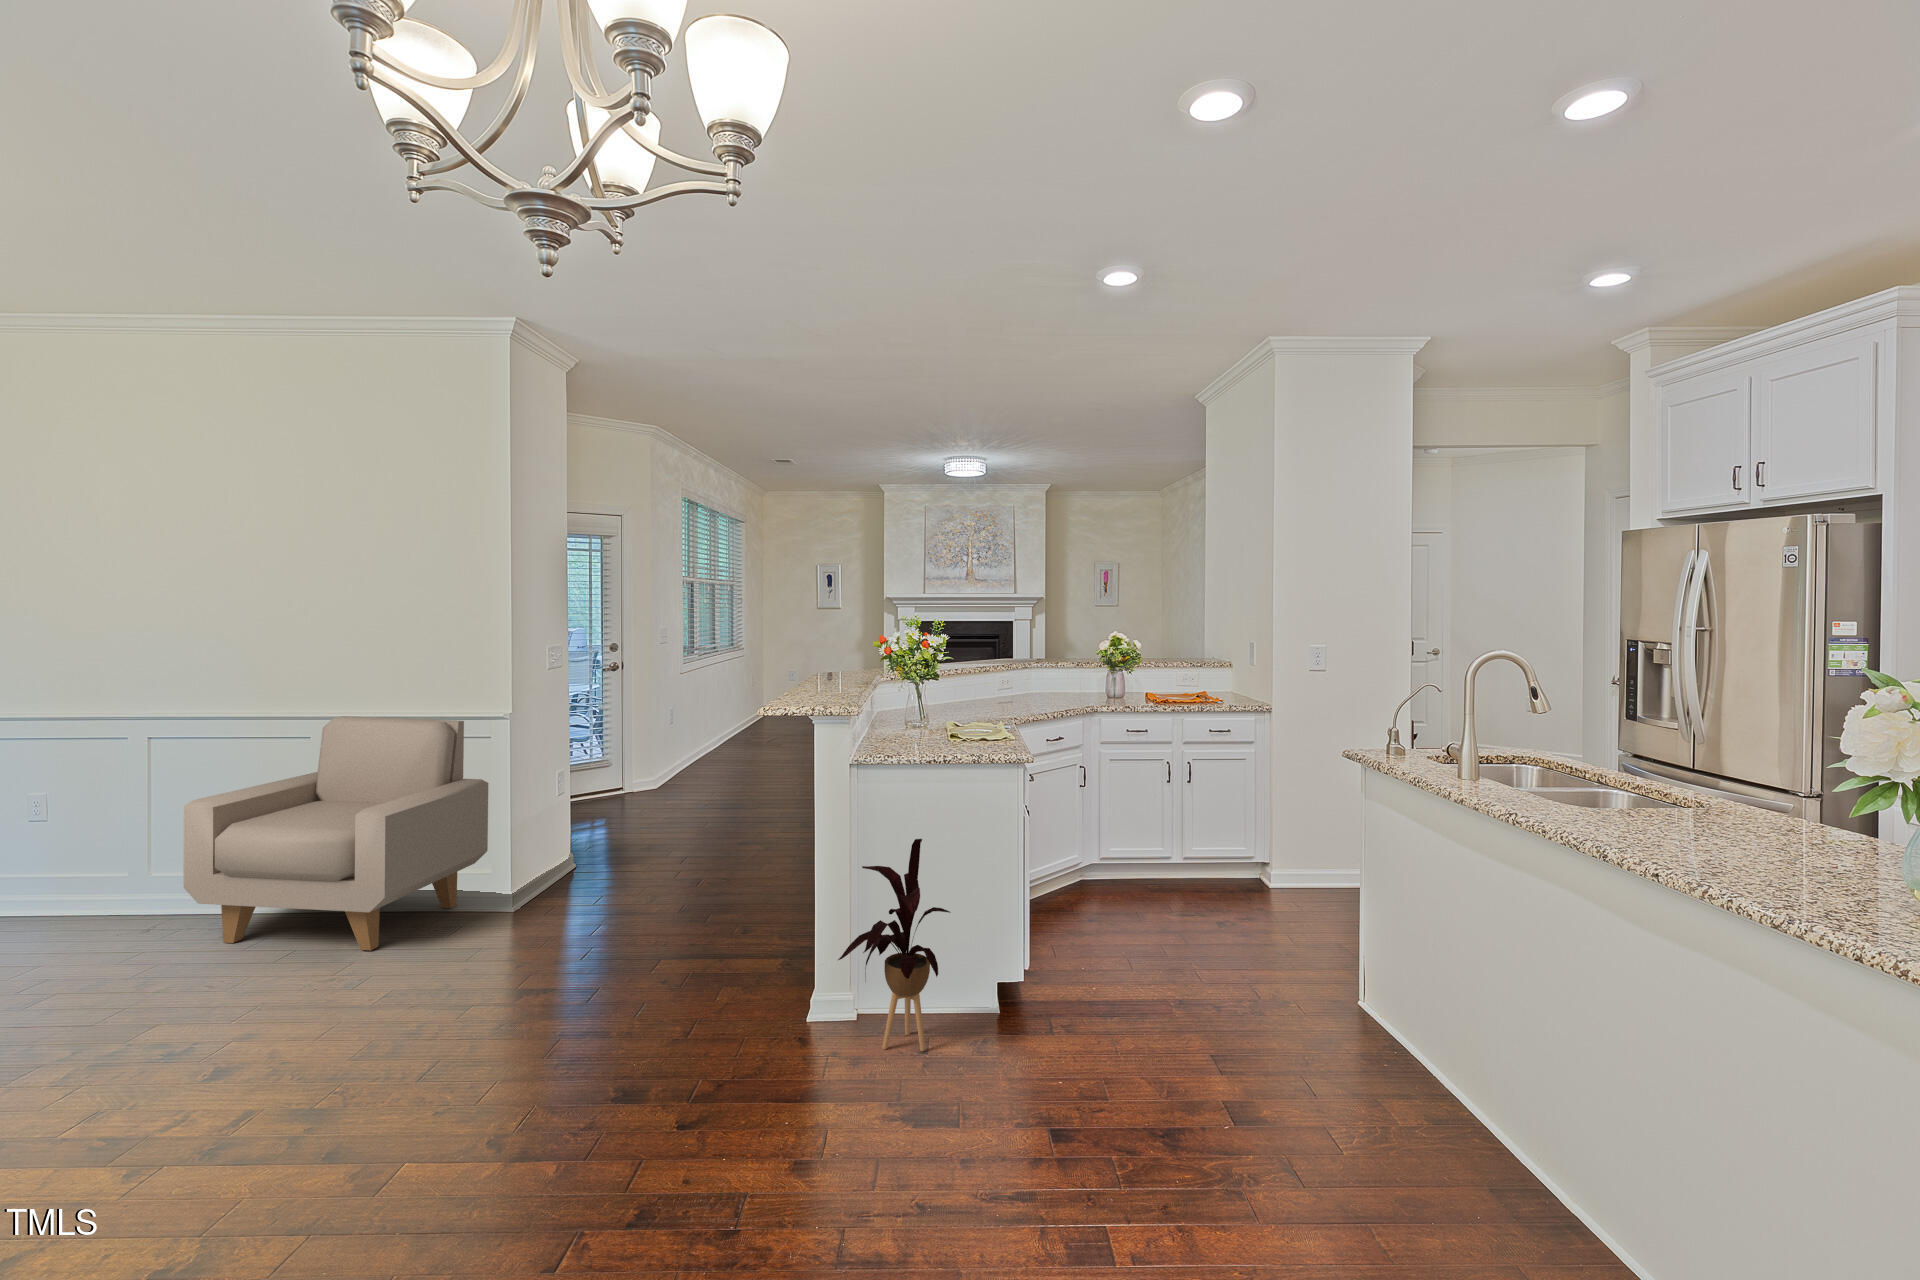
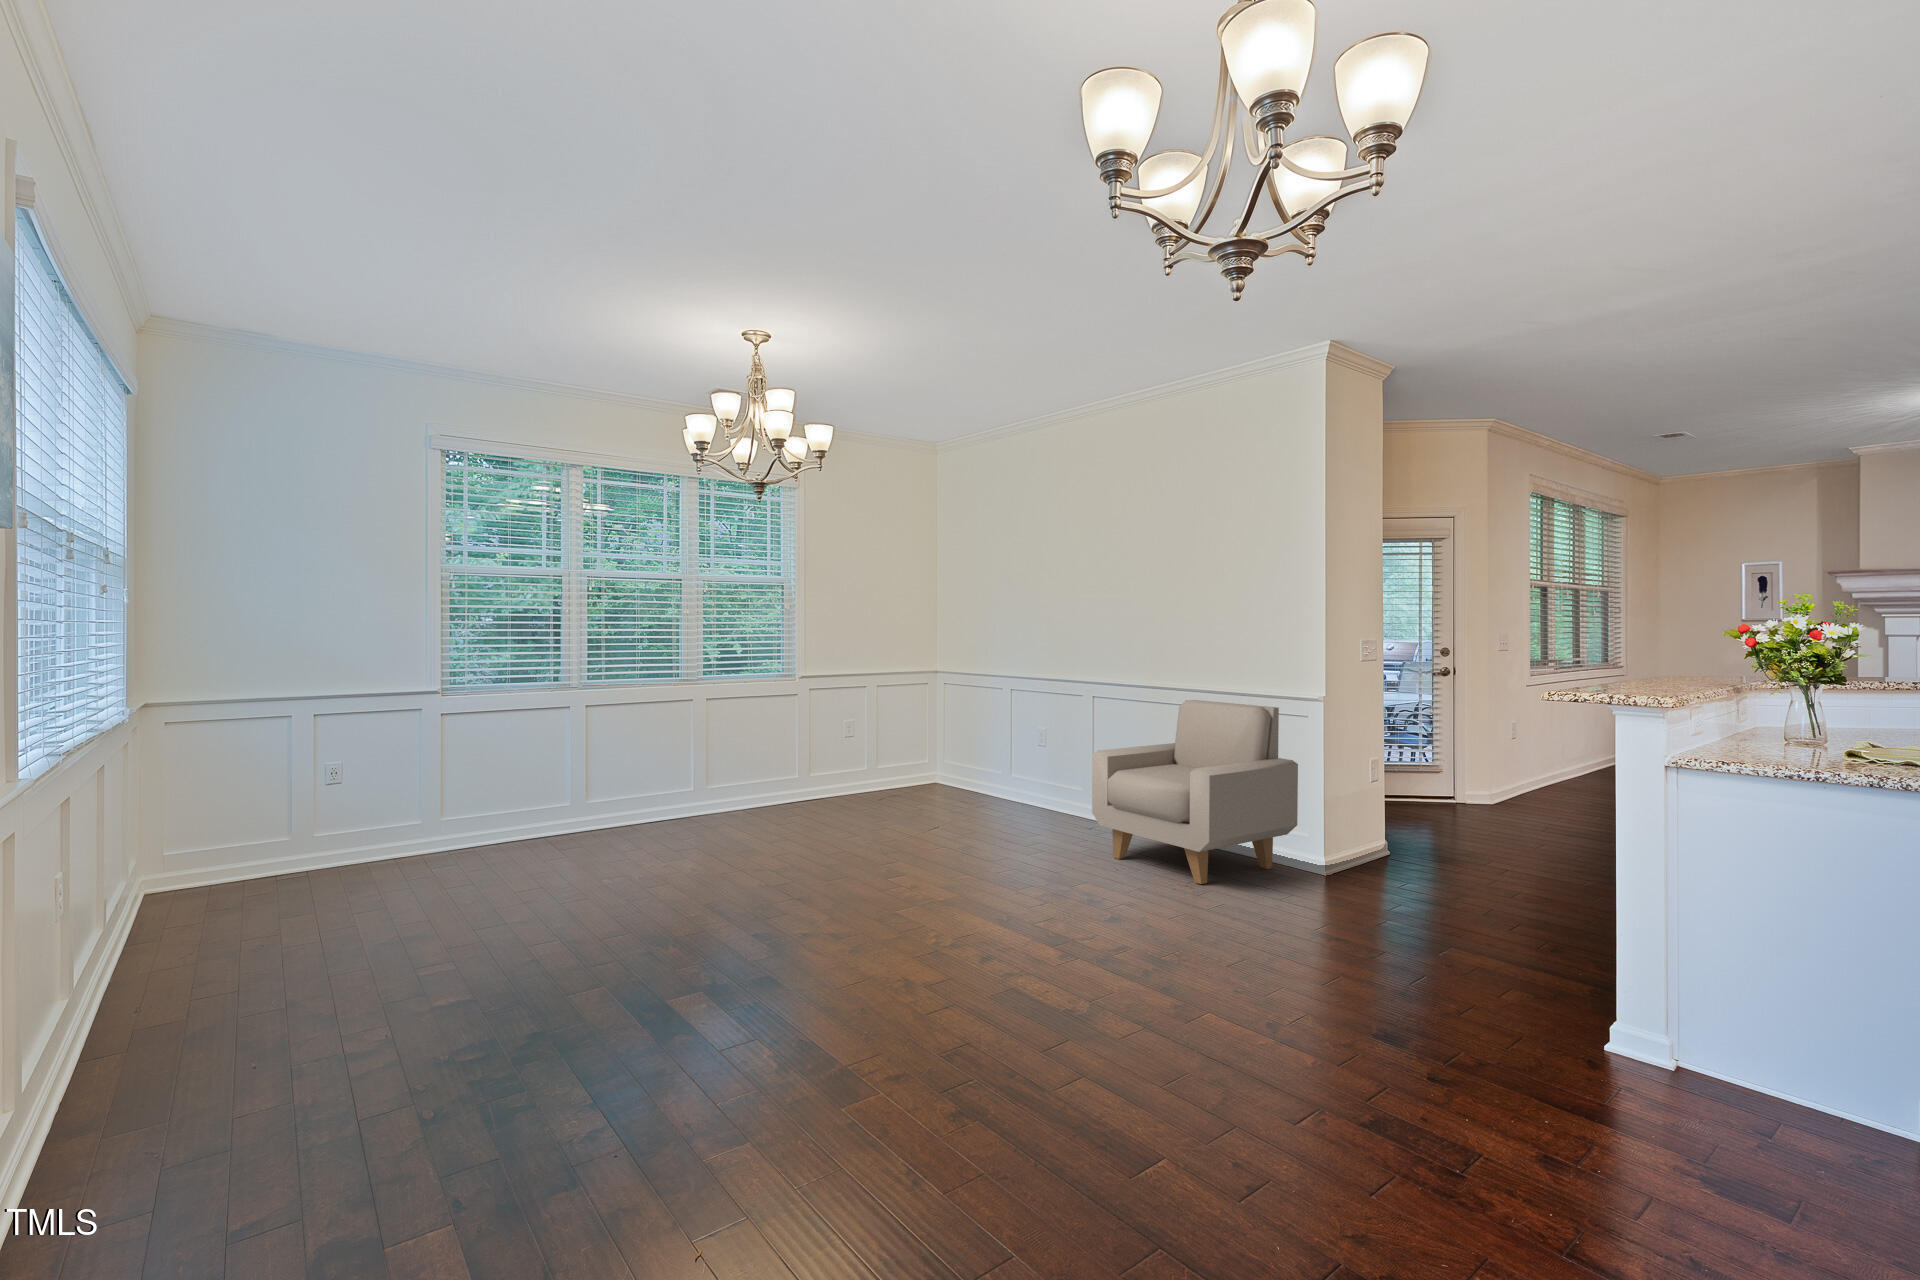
house plant: present [838,839,950,1051] -> none [1618,858,1800,1133]

